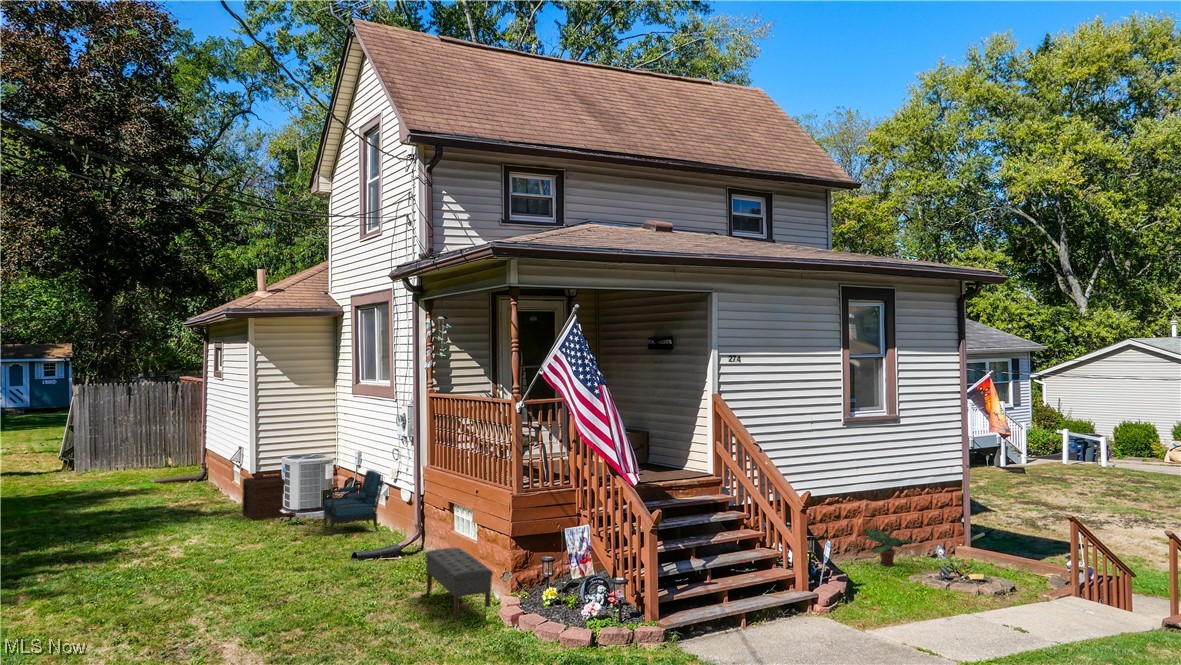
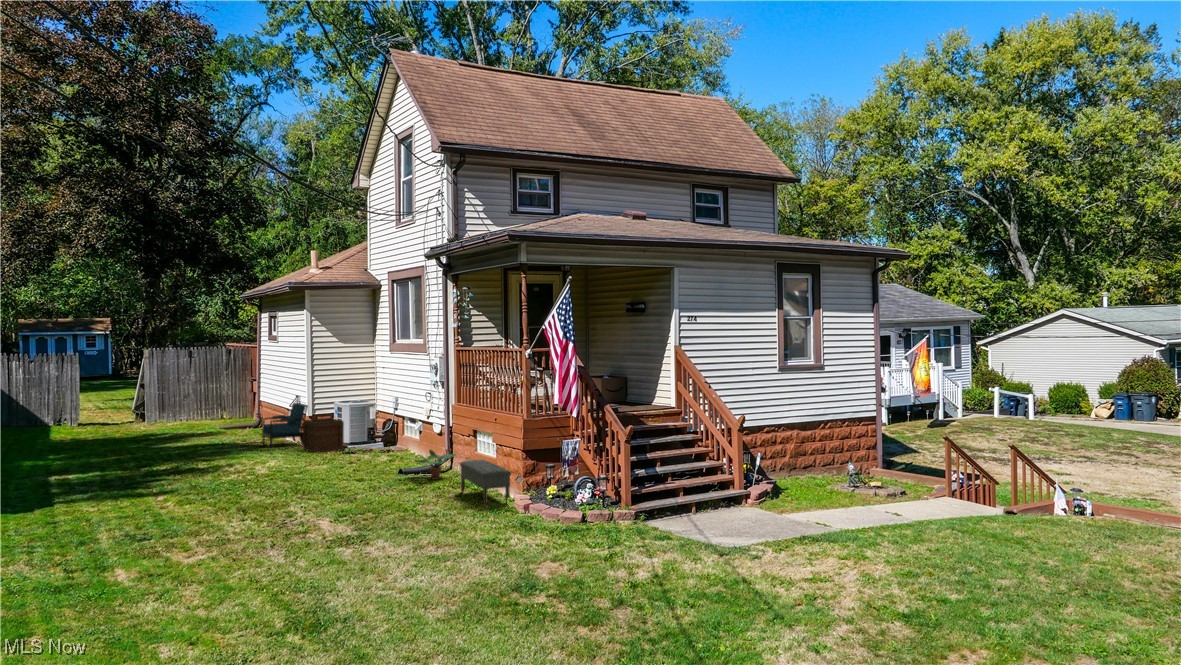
chair: present [324,470,384,536] -> present [262,403,308,447]
potted plant: present [865,528,917,566] -> present [415,450,456,480]

